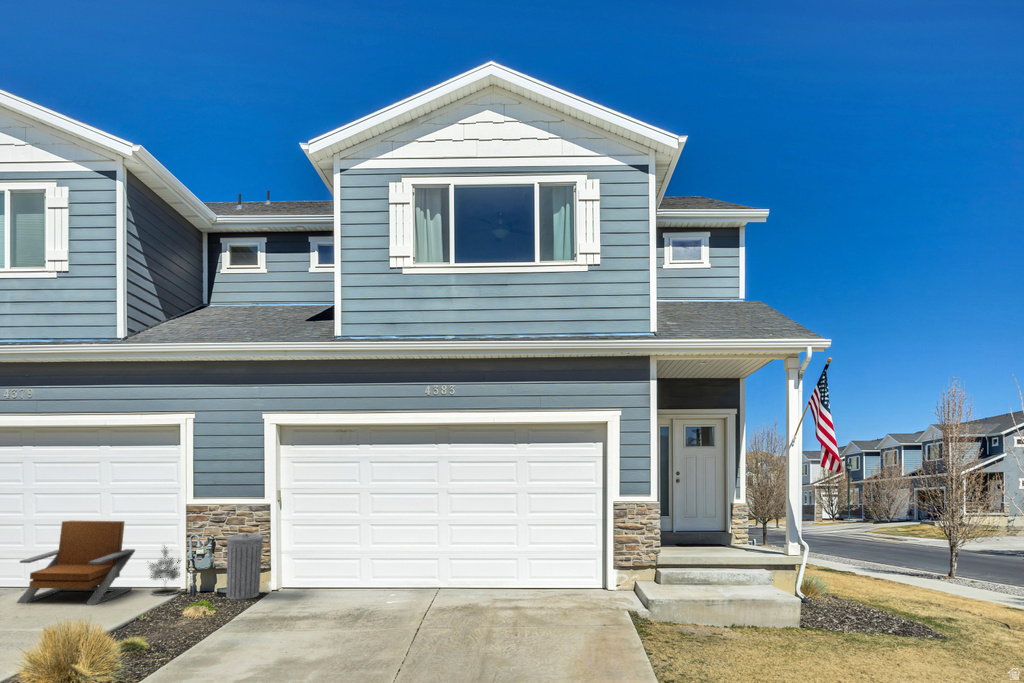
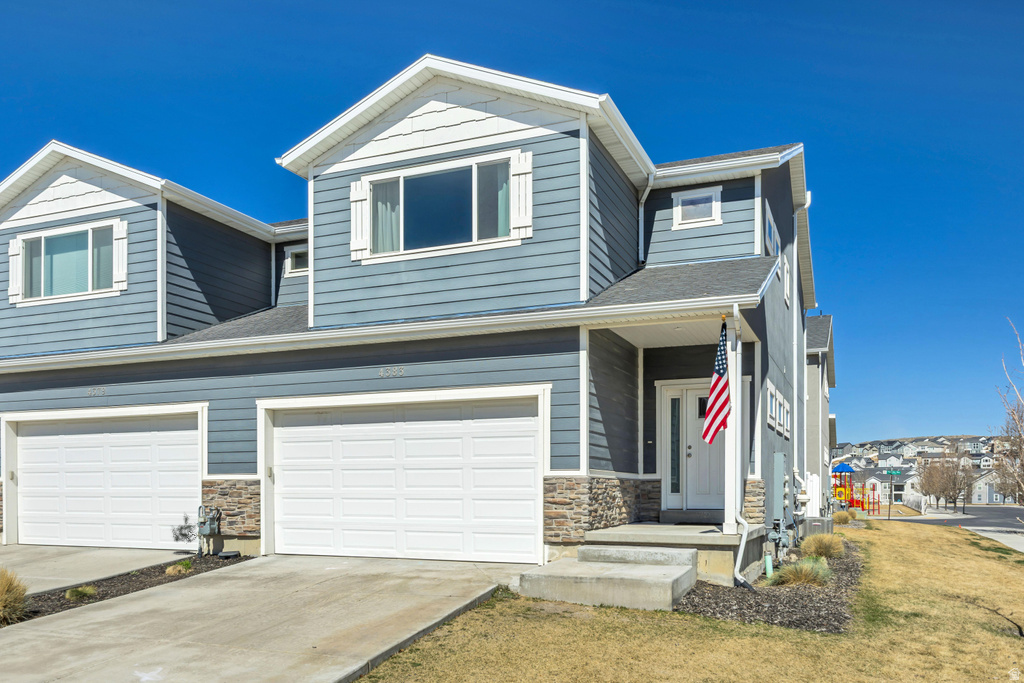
lounge chair: present [17,521,135,605] -> none [78,492,169,557]
trash can: present [226,533,263,599] -> none [221,503,252,559]

